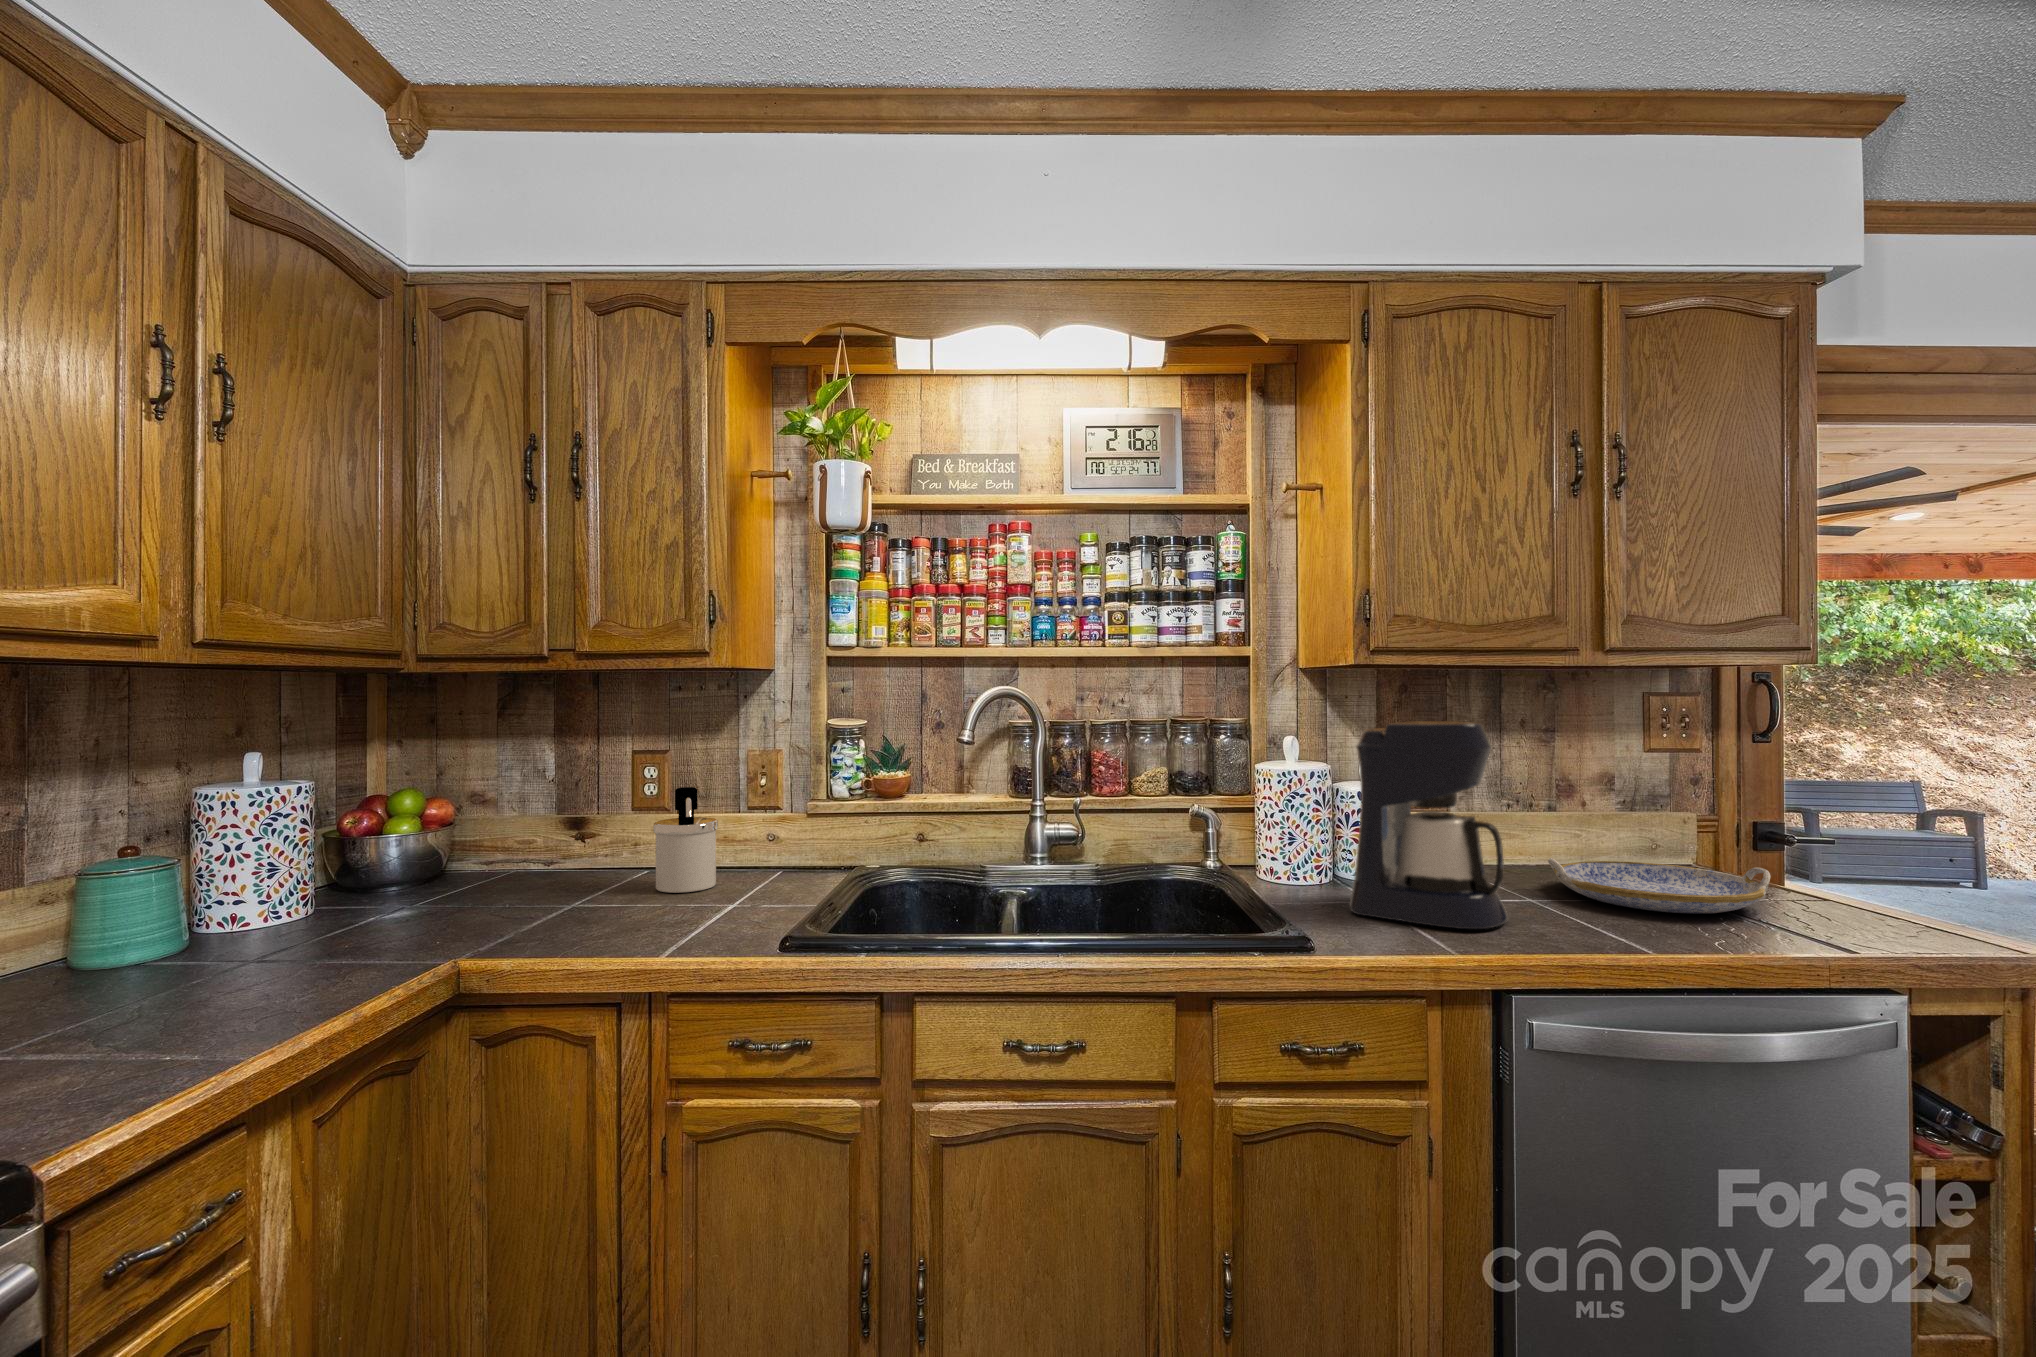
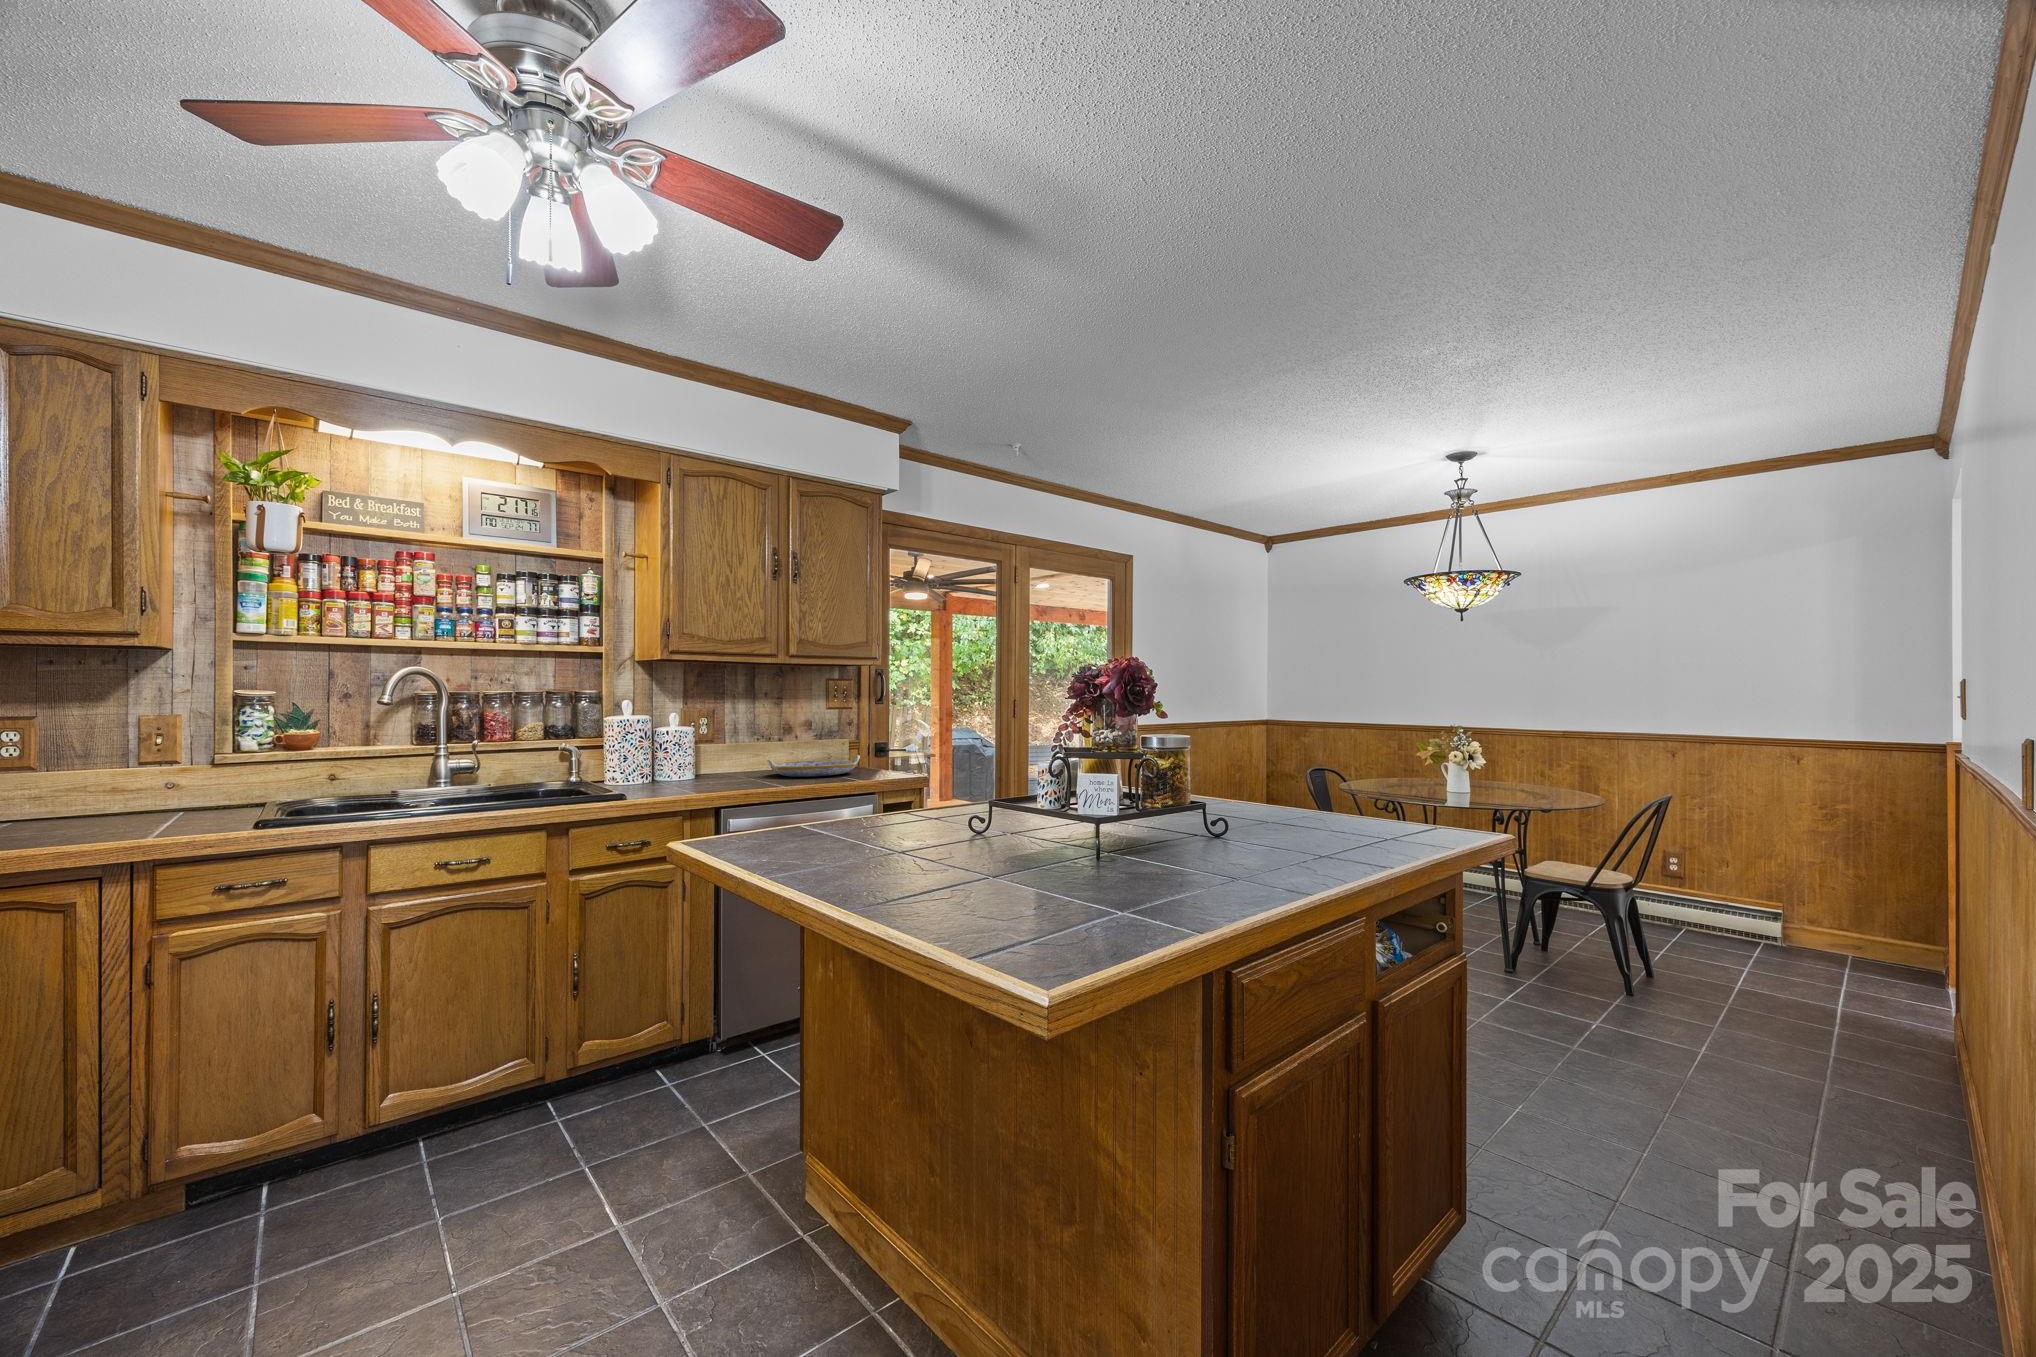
coffee maker: present [1350,721,1508,929] -> none [659,685,740,788]
soap dispenser: present [654,787,718,893] -> none [52,741,128,826]

